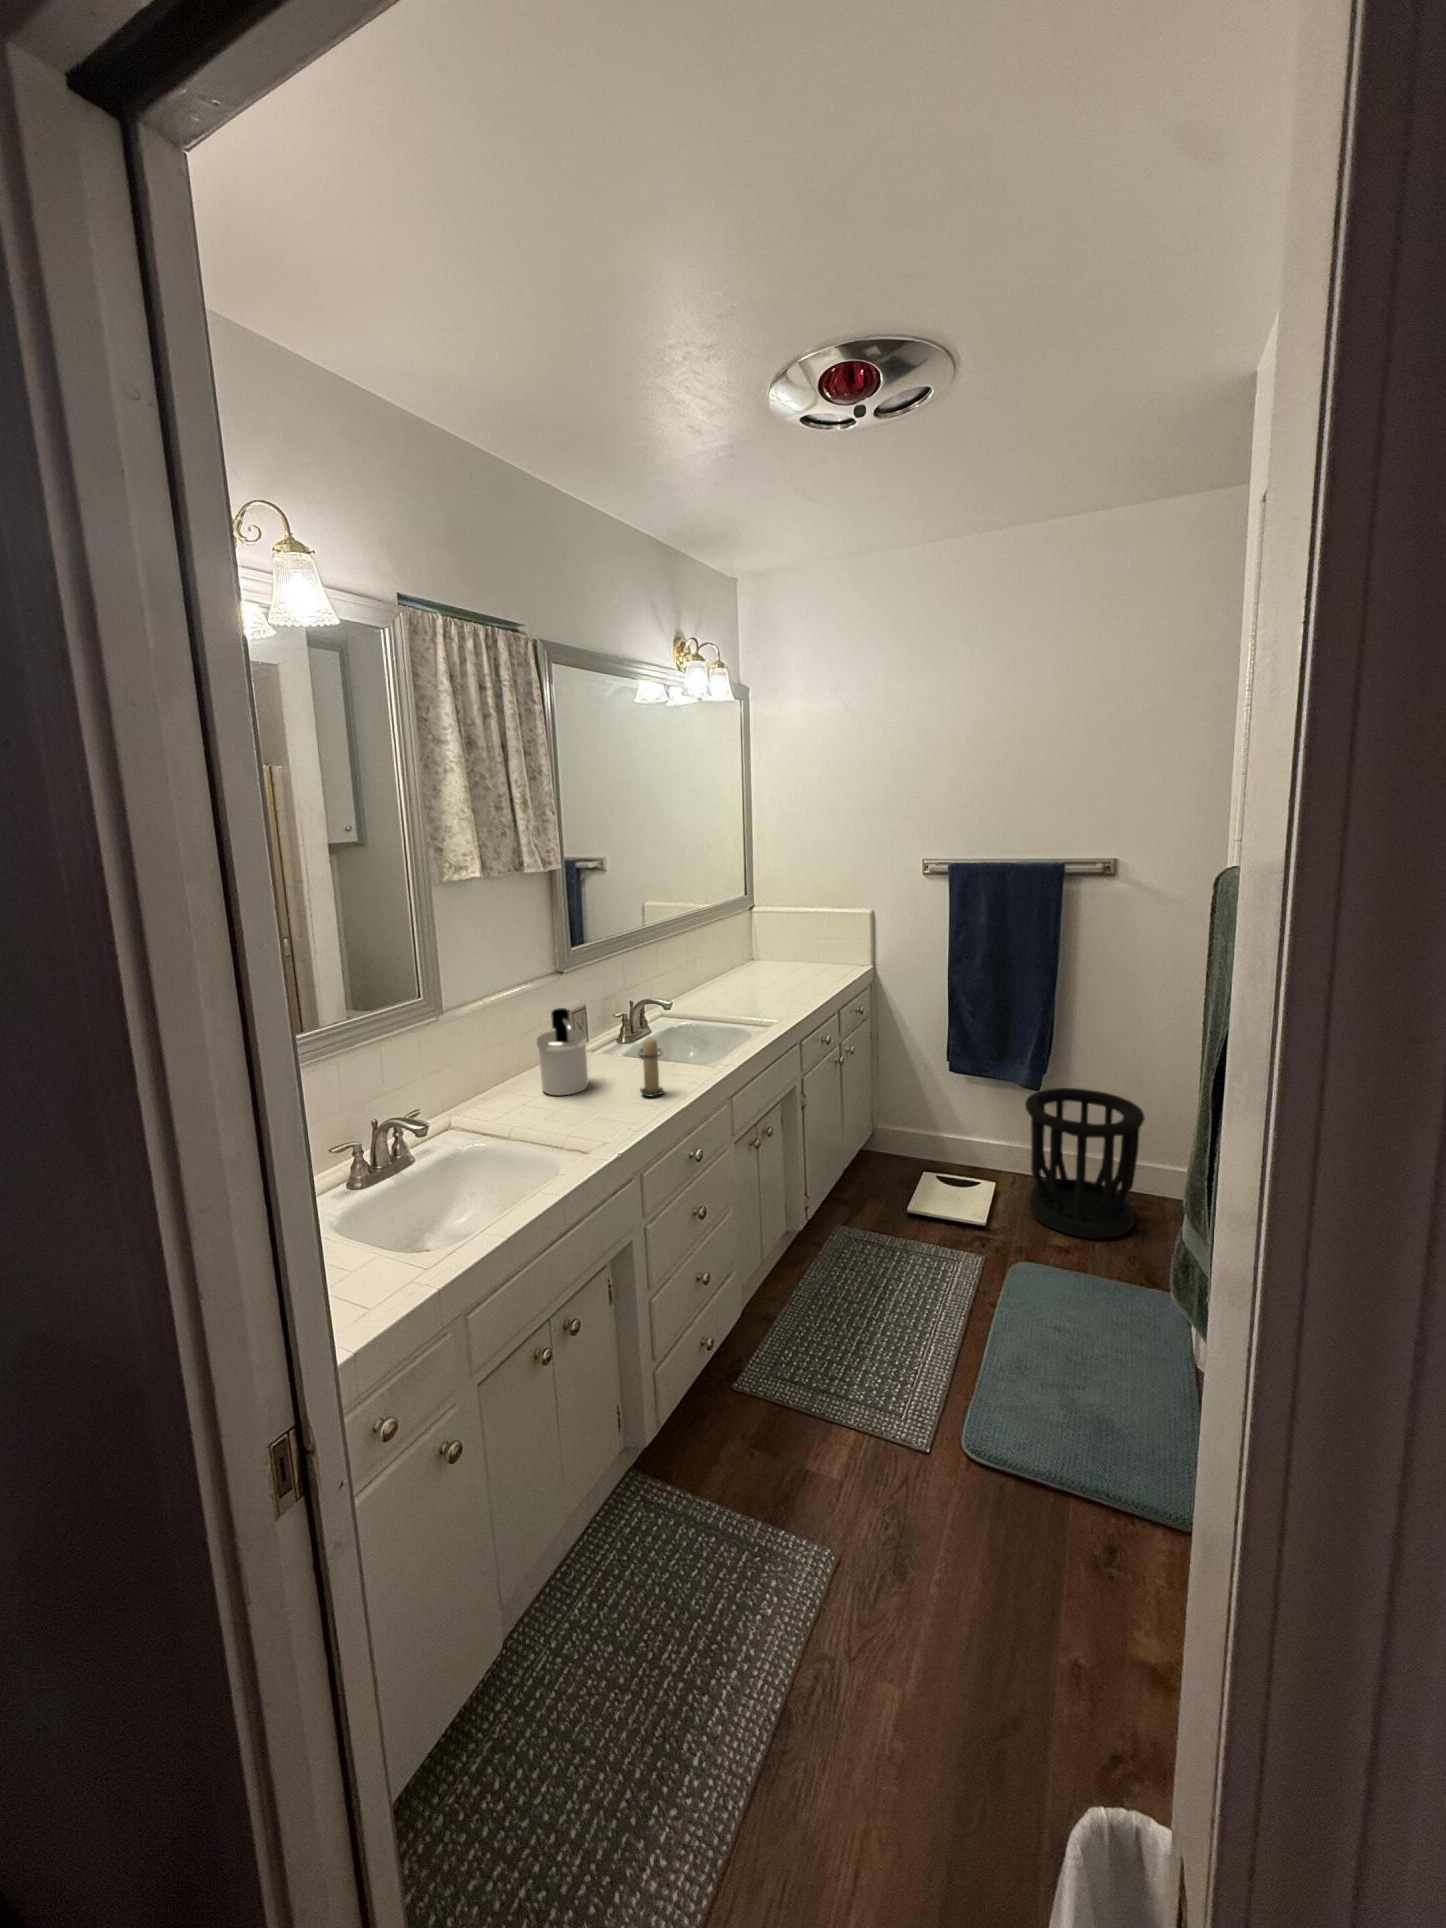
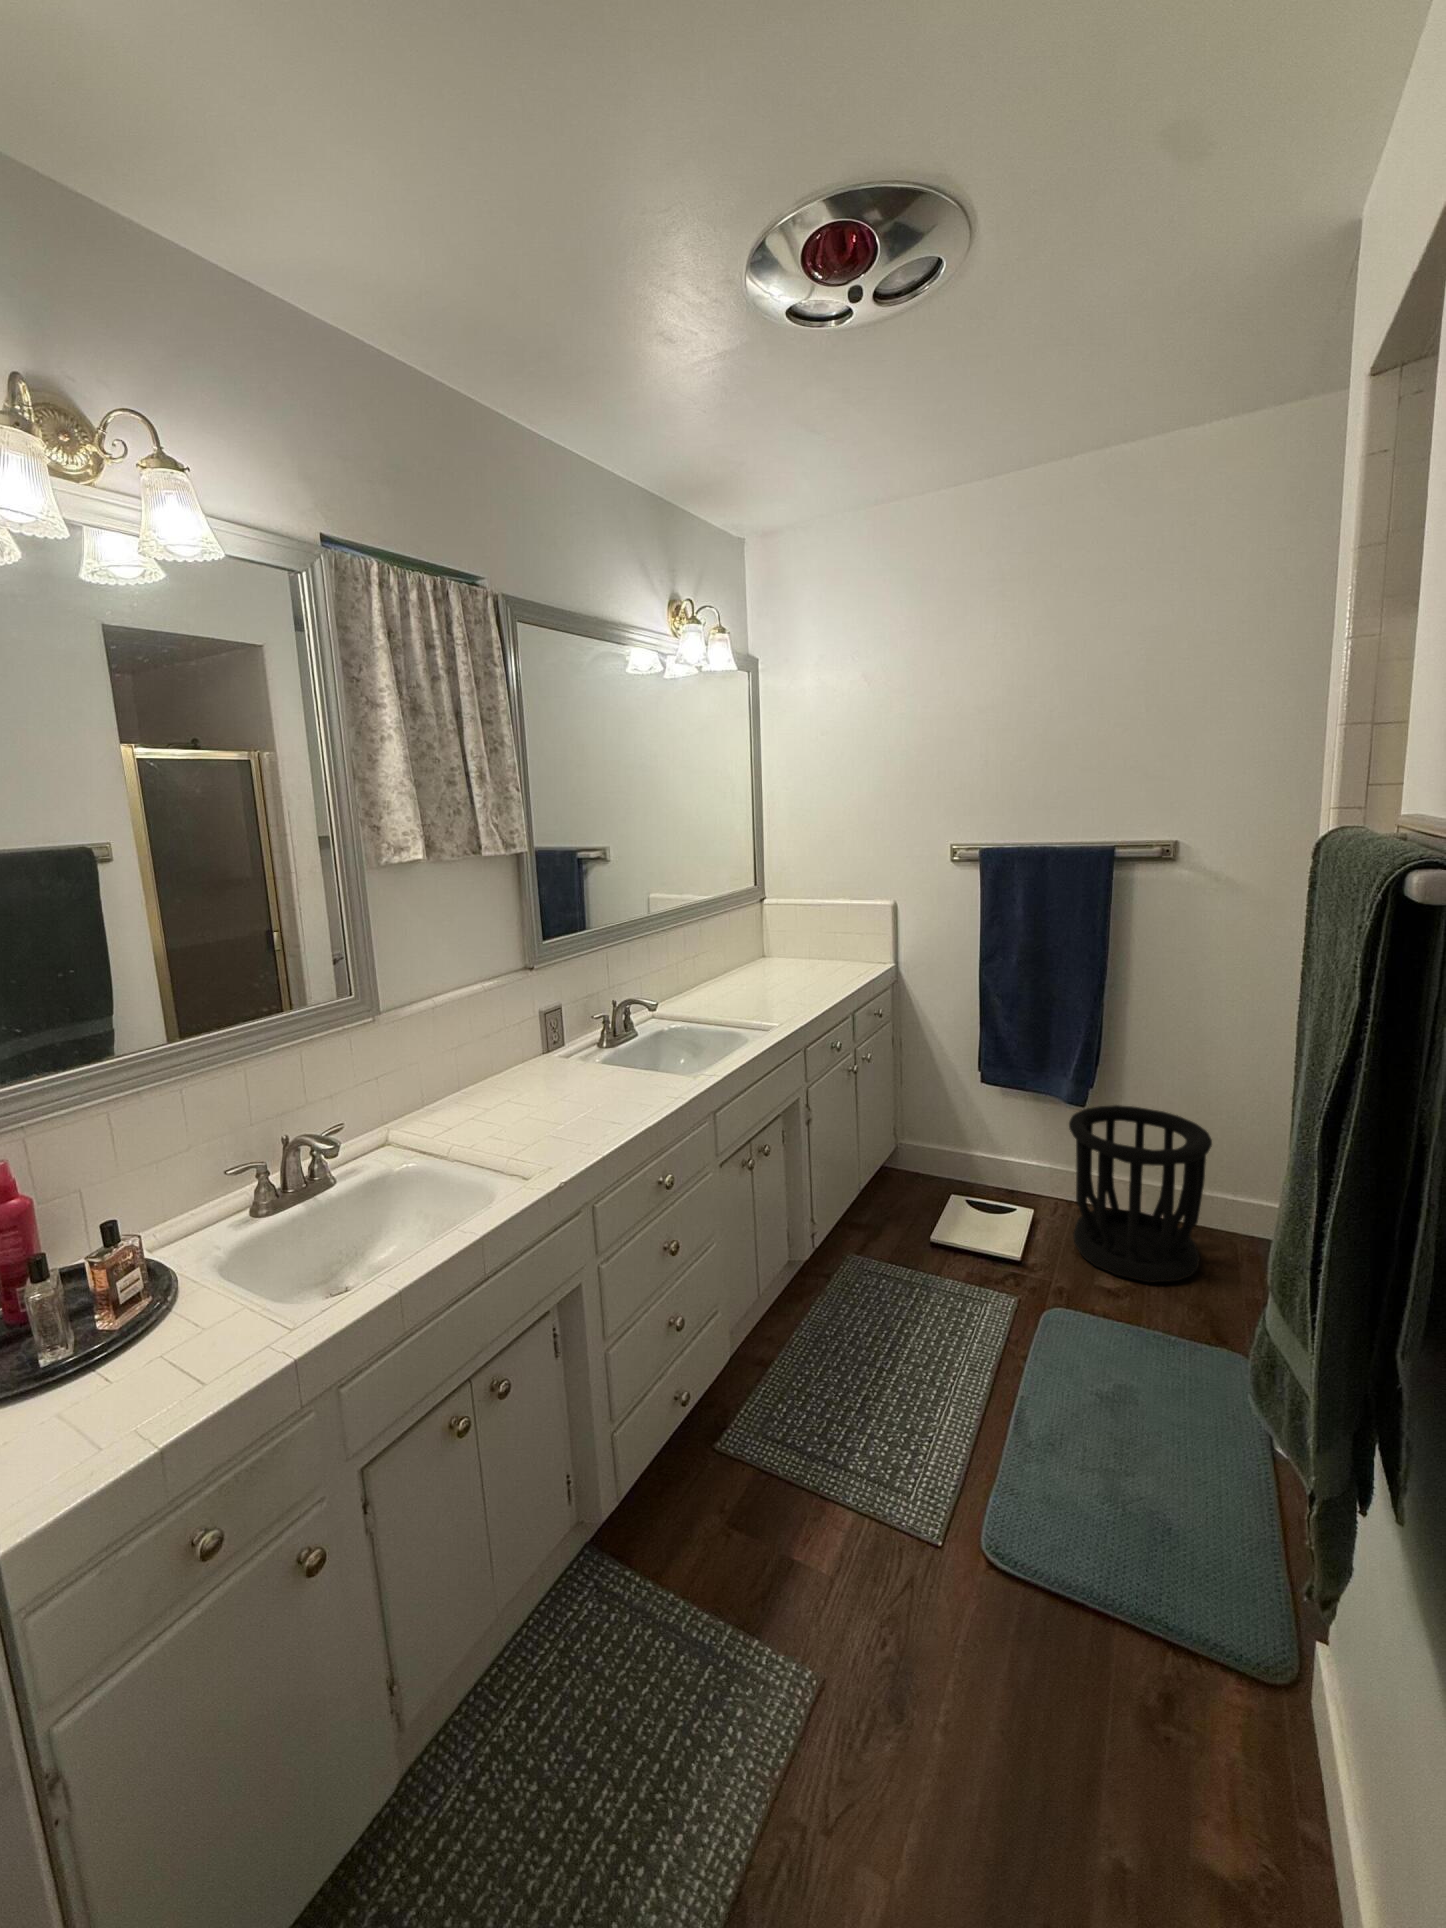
soap dispenser: present [537,1008,588,1095] -> none [489,1009,549,1109]
candle: present [639,1037,663,1096] -> none [597,1039,635,1114]

